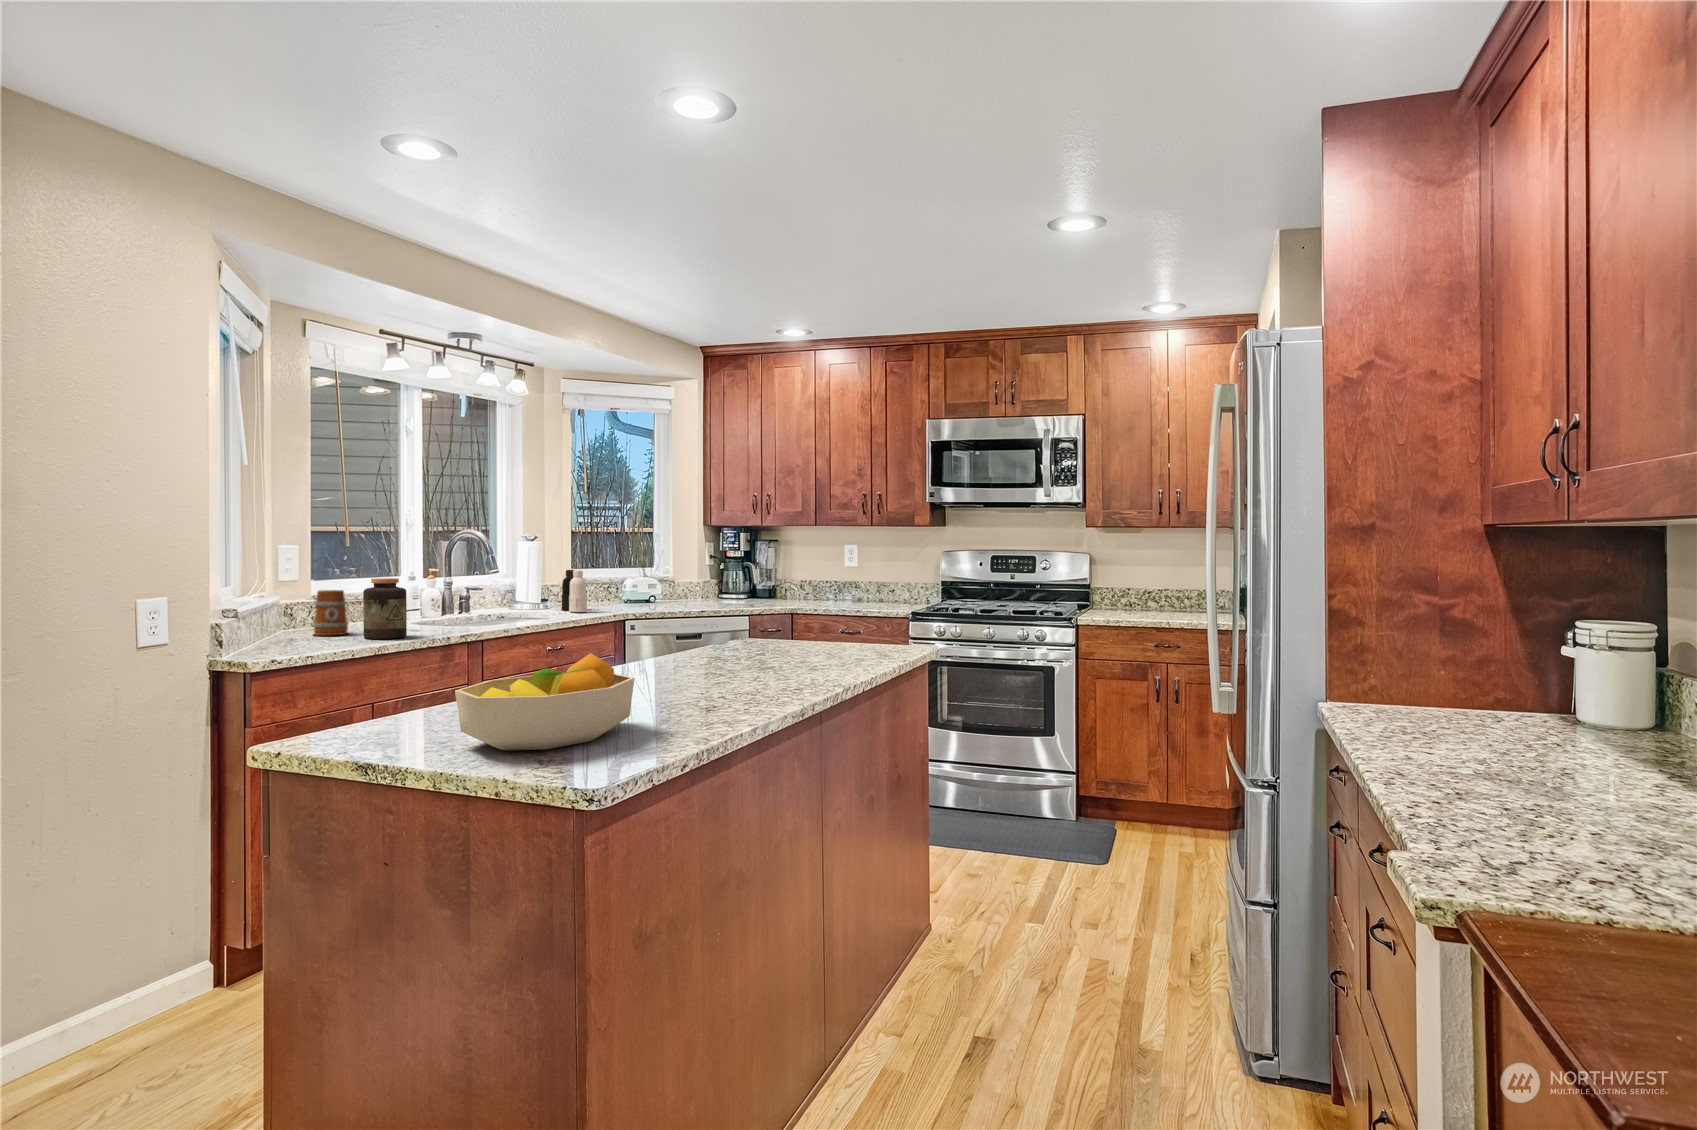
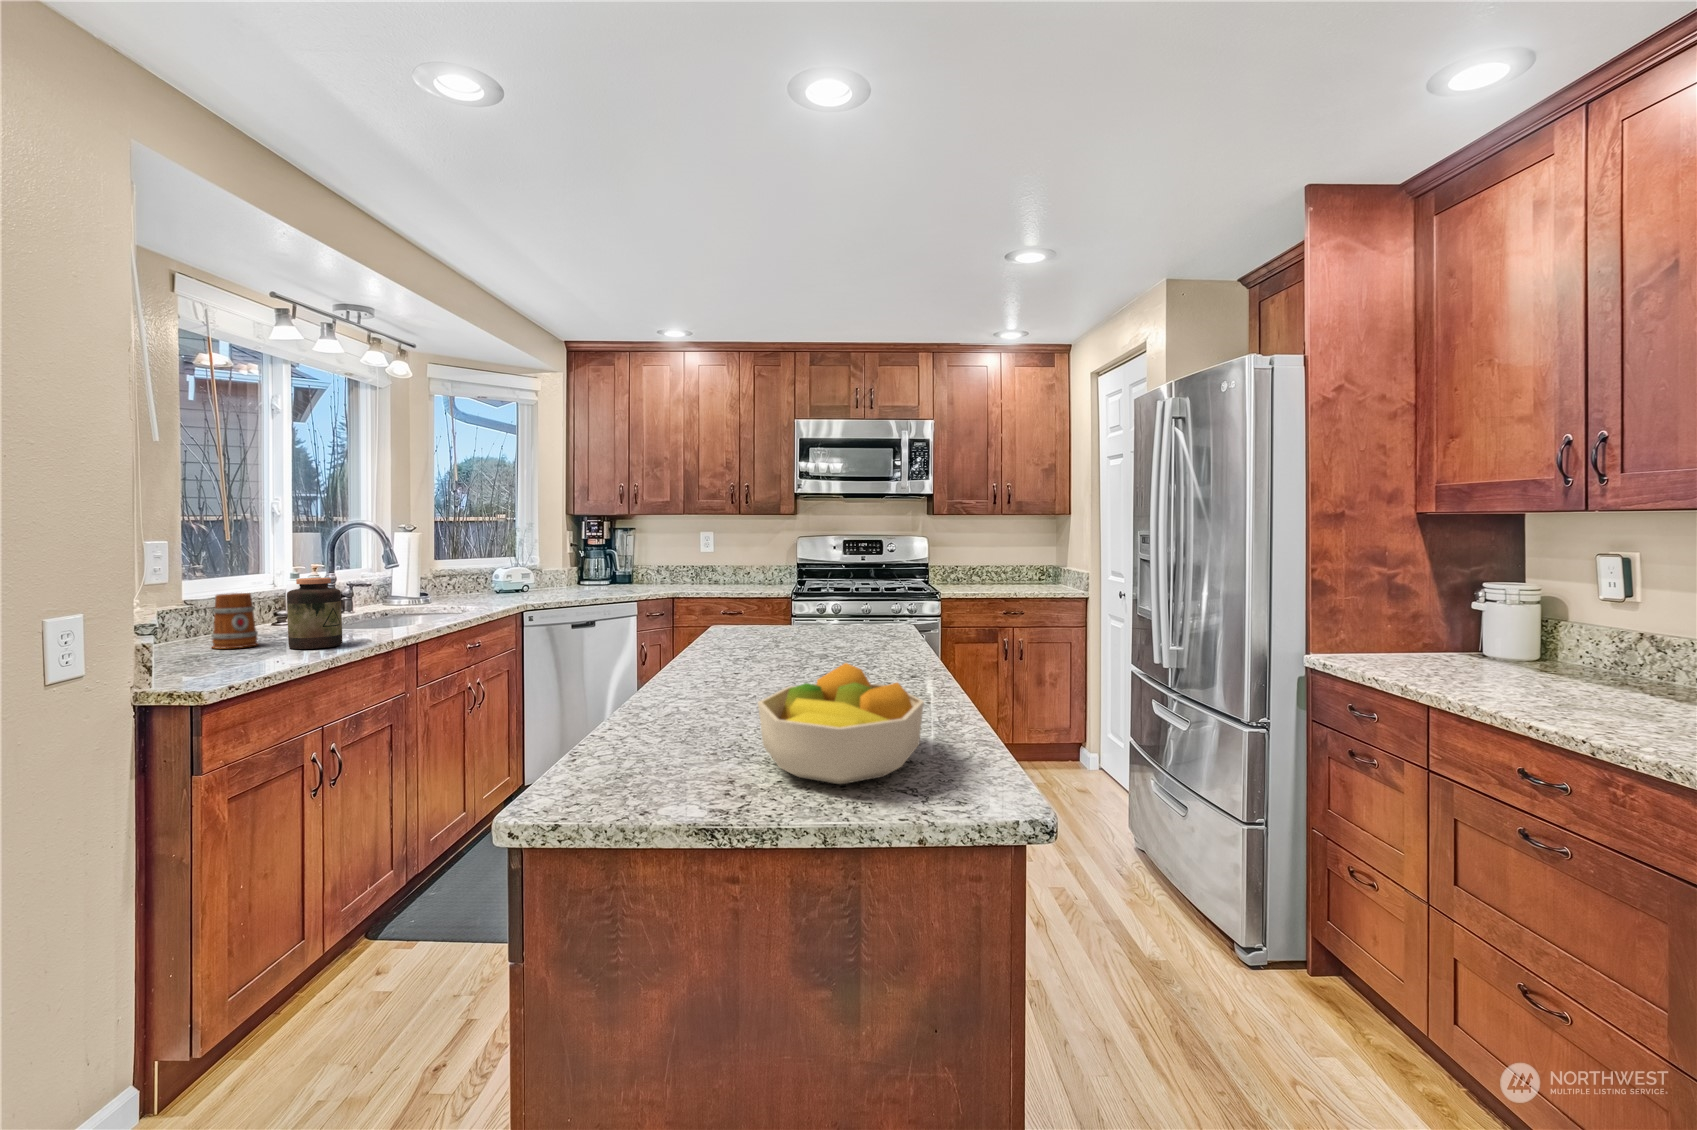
bottle: present [562,570,587,612] -> none [452,561,486,605]

